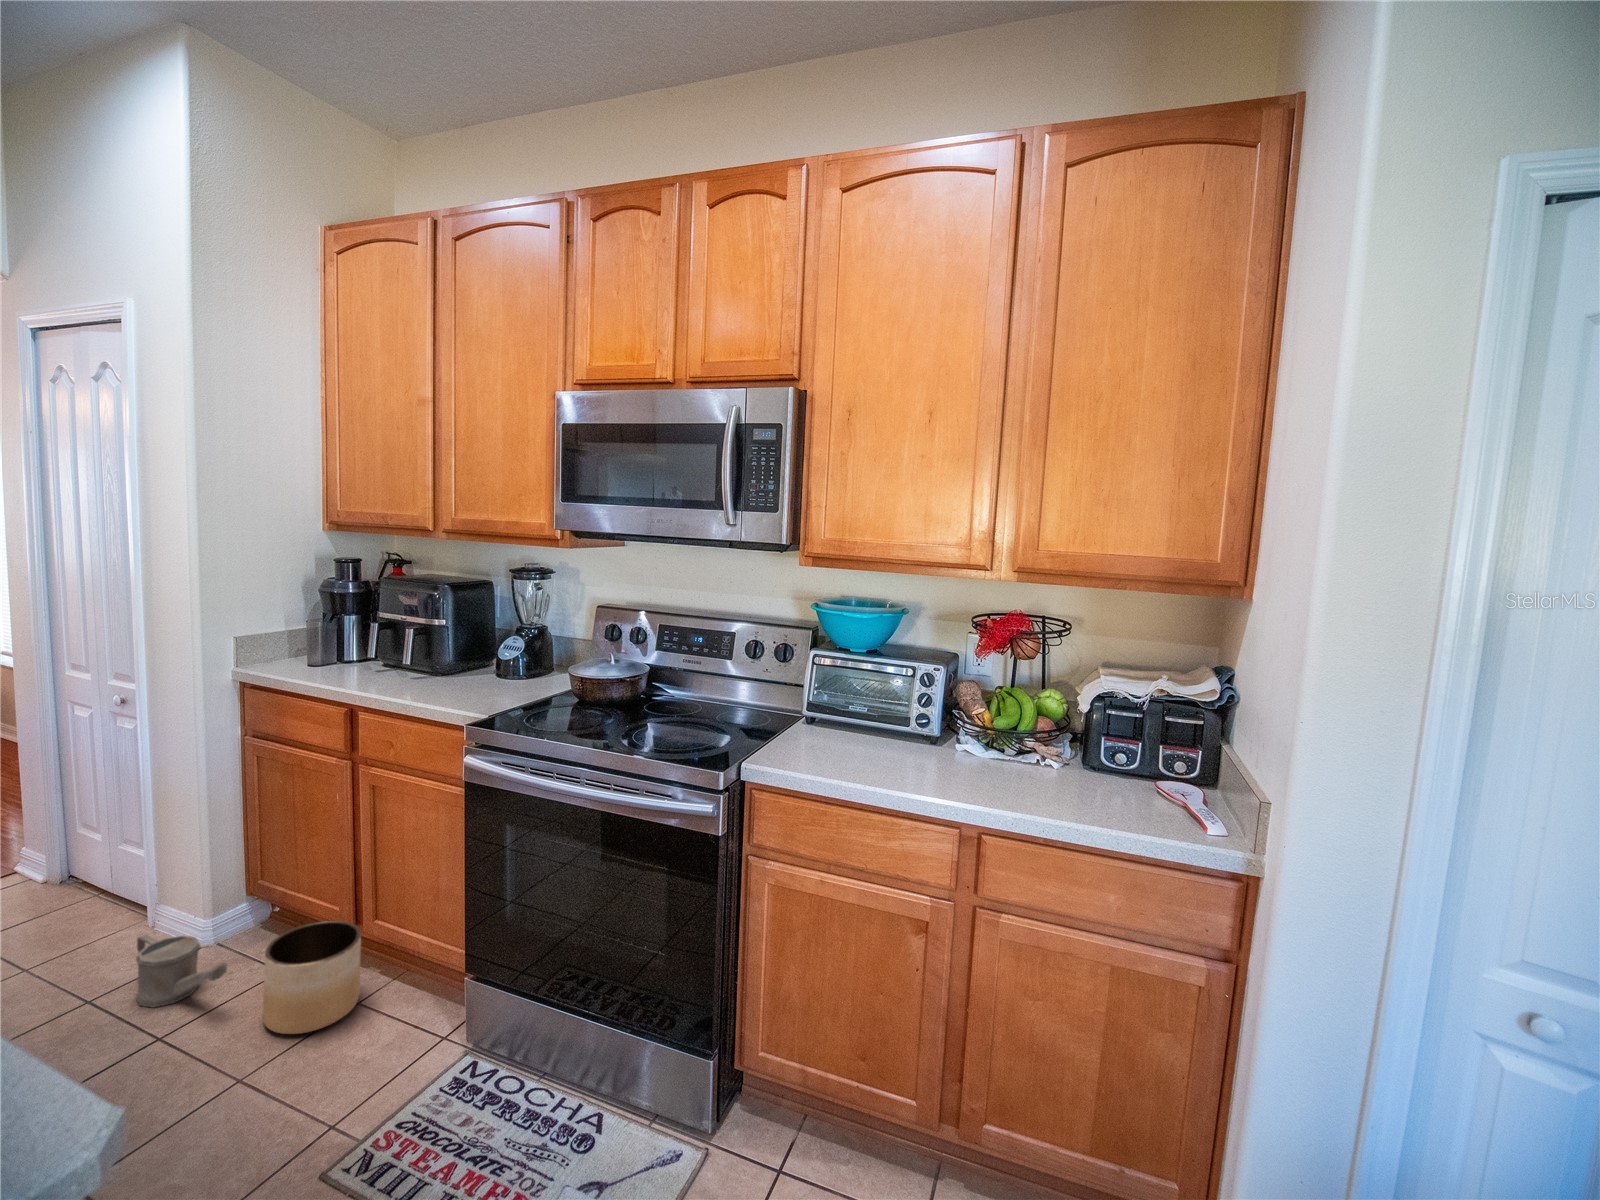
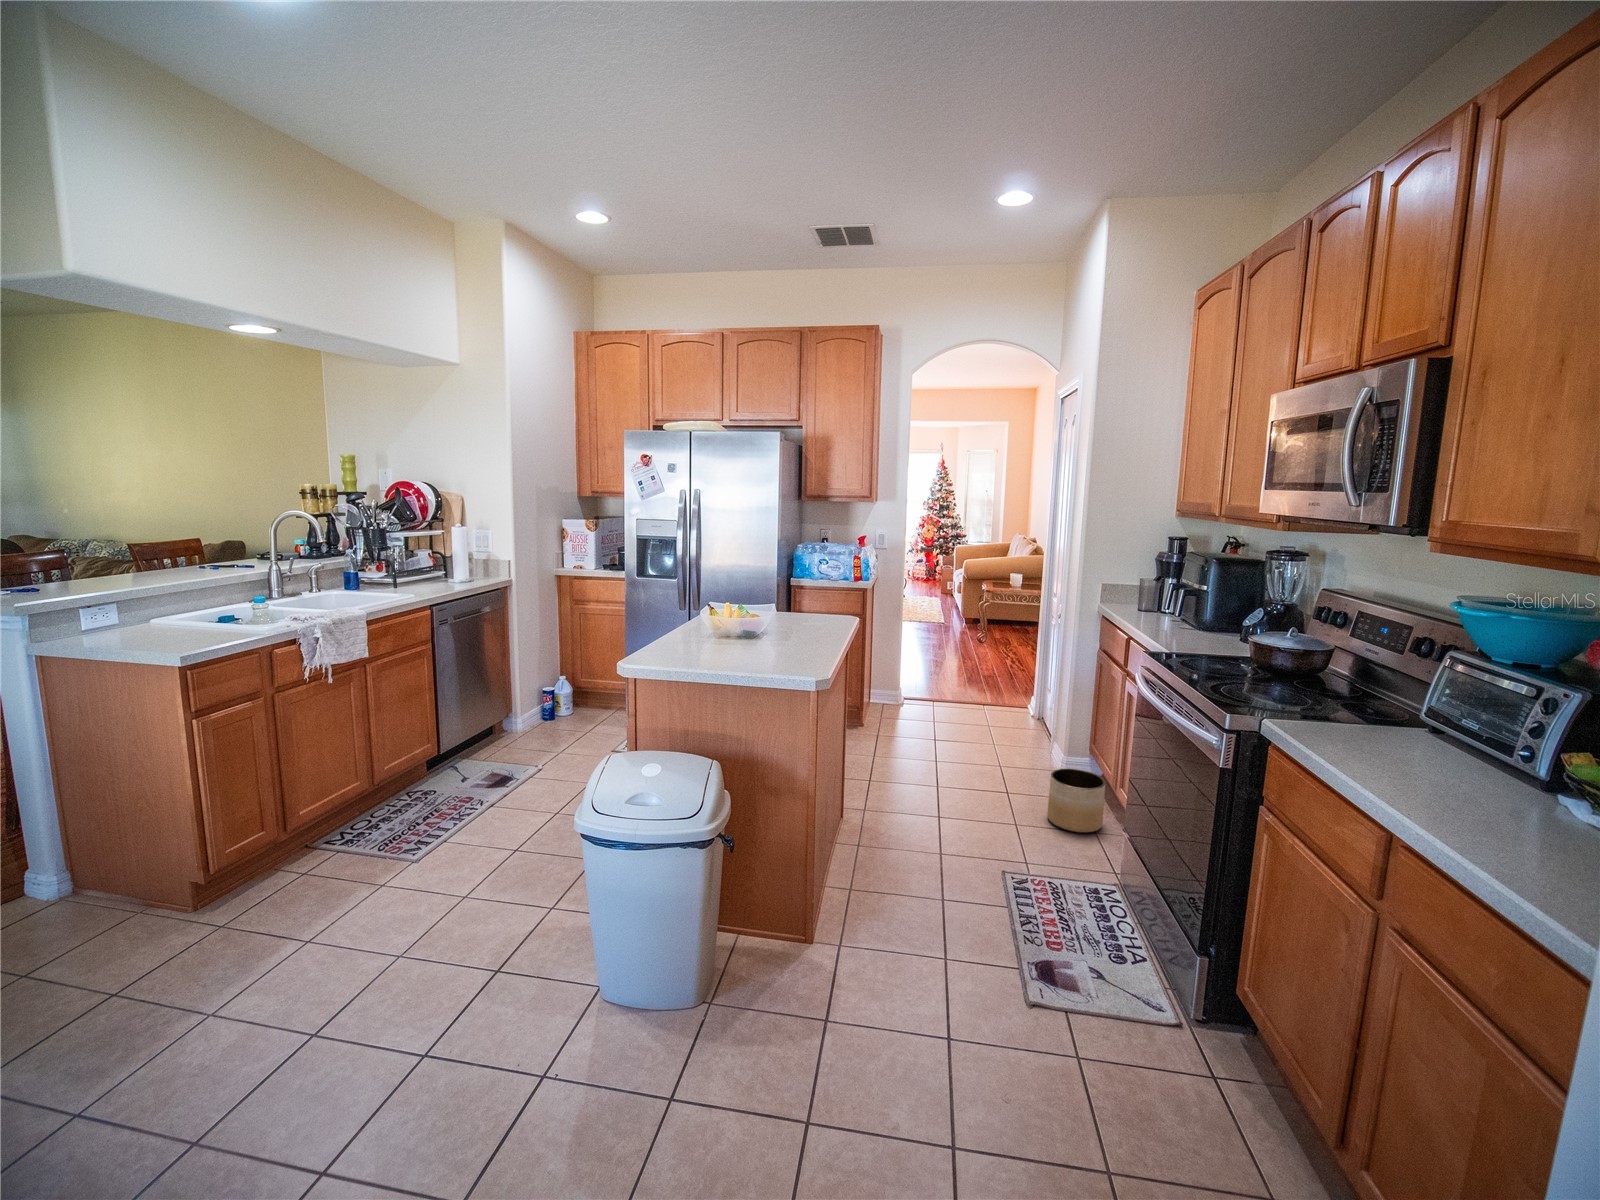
watering can: present [136,935,227,1007] -> none [1018,748,1049,788]

